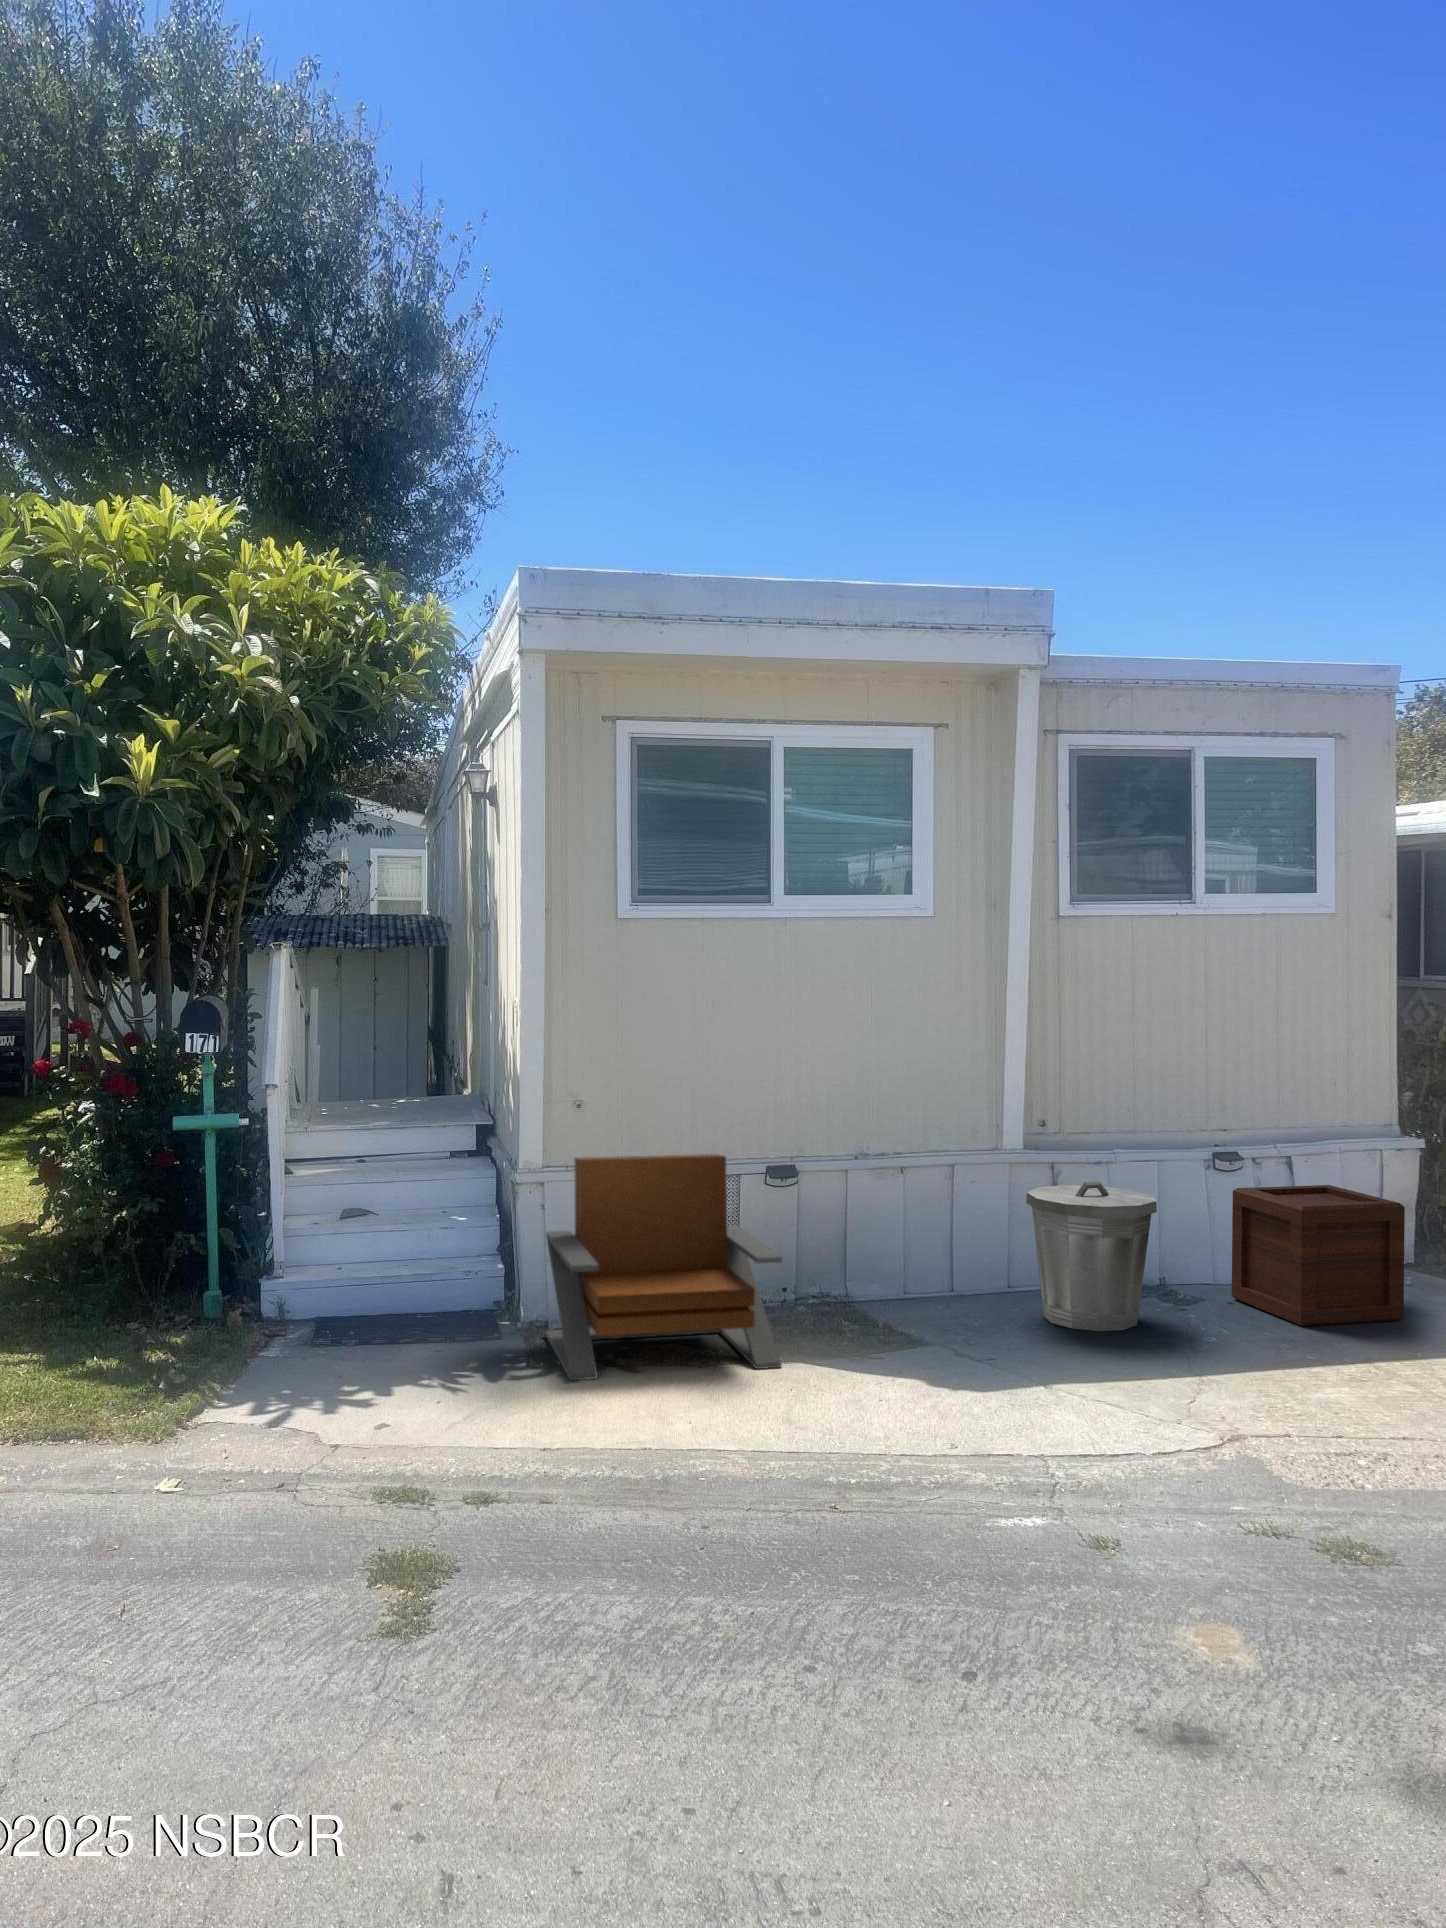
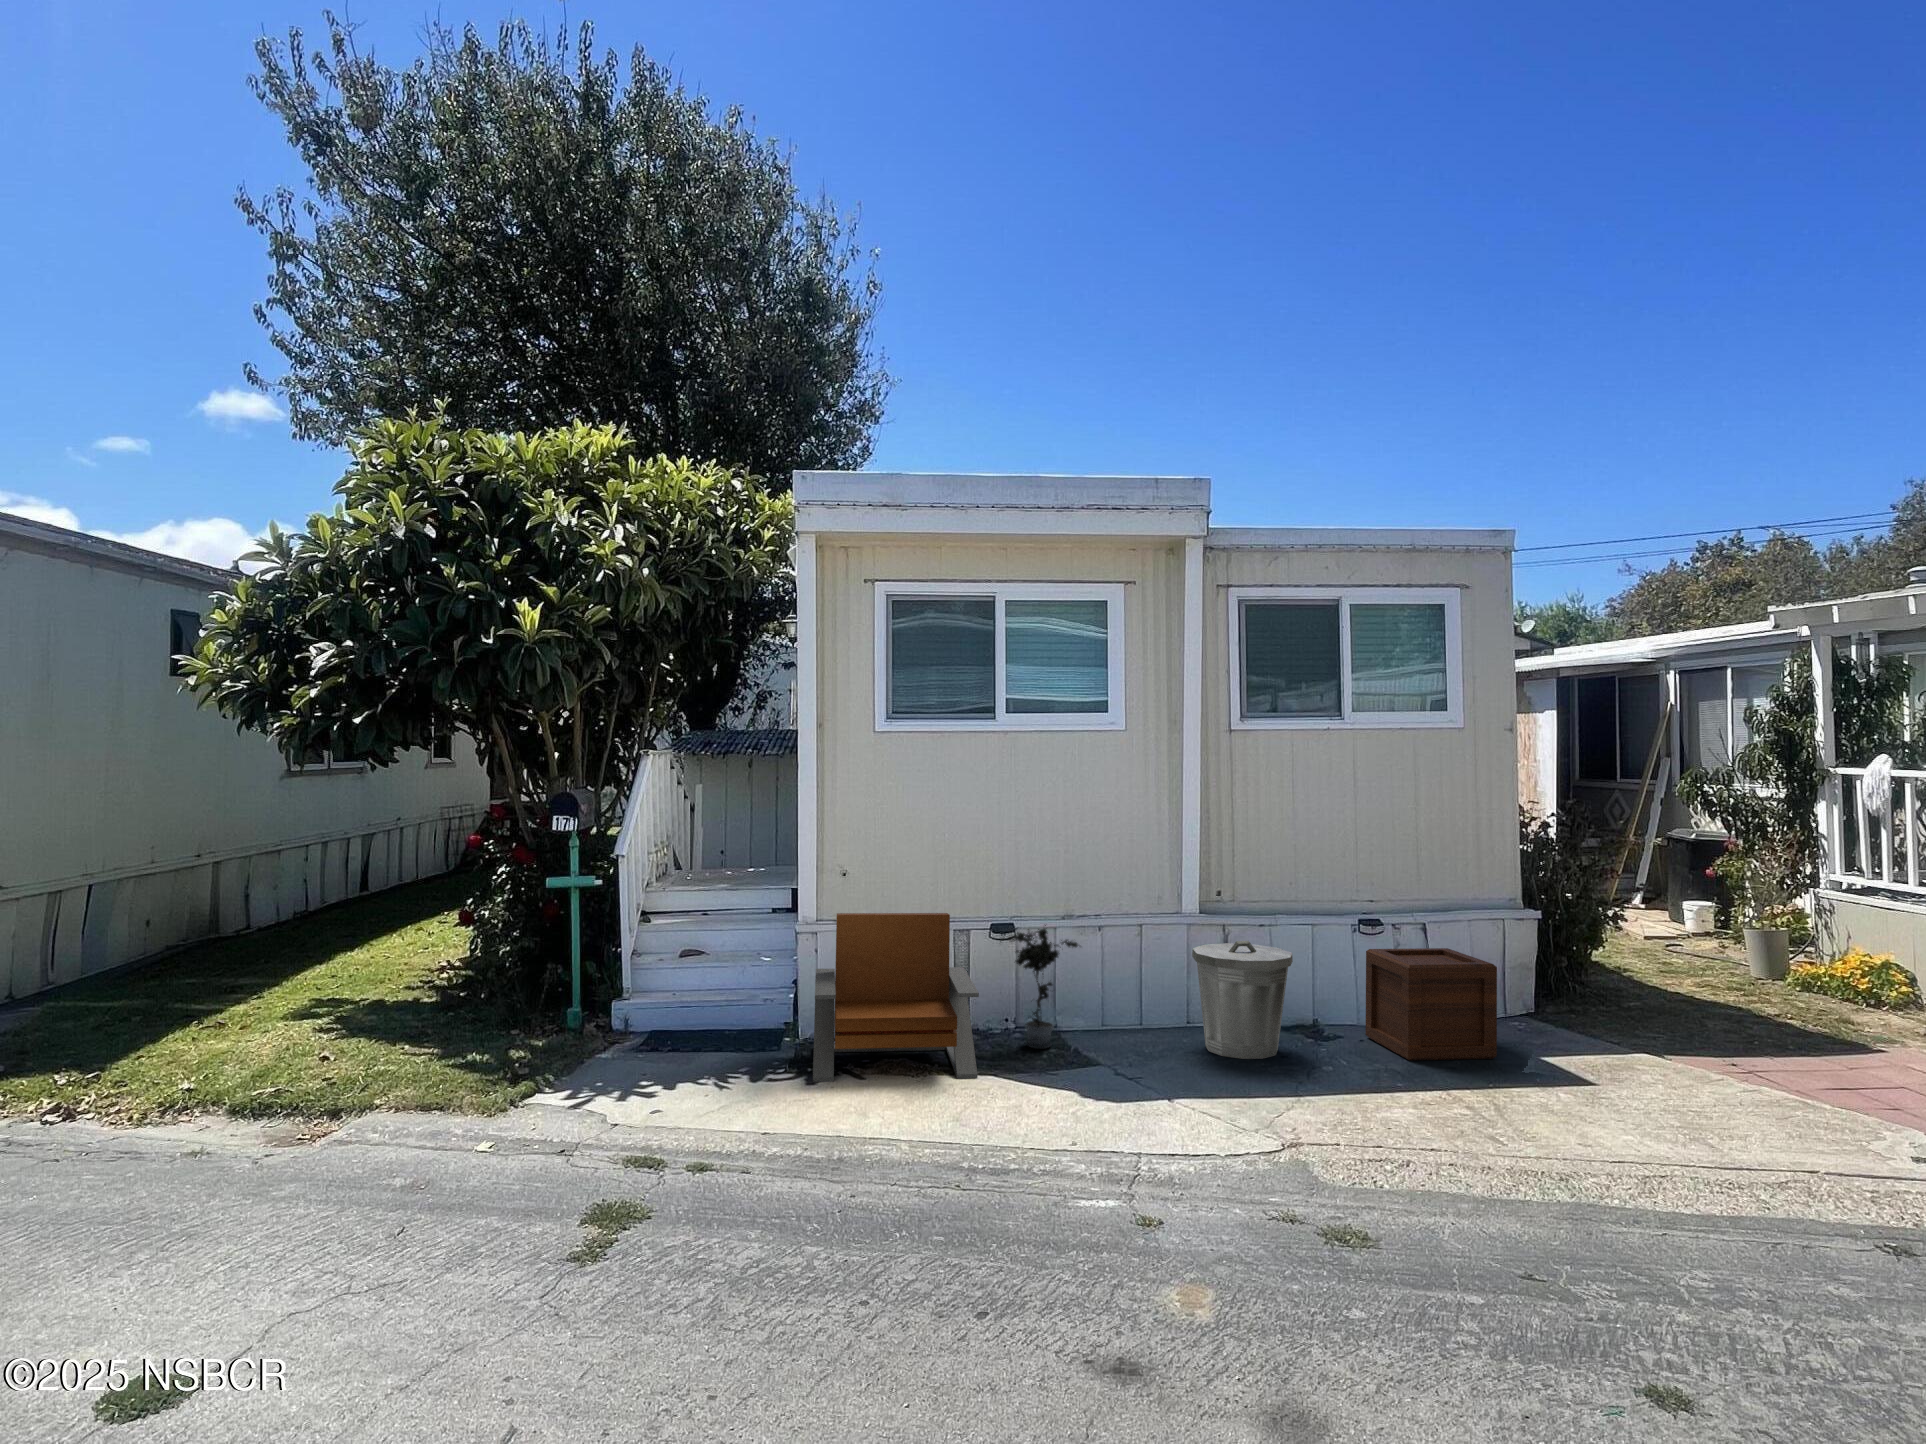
potted plant: none [784,1165,893,1327] -> present [1000,925,1078,1049]

